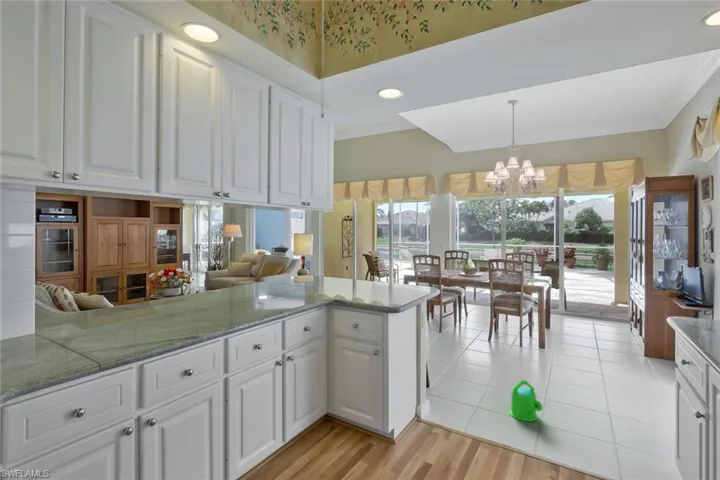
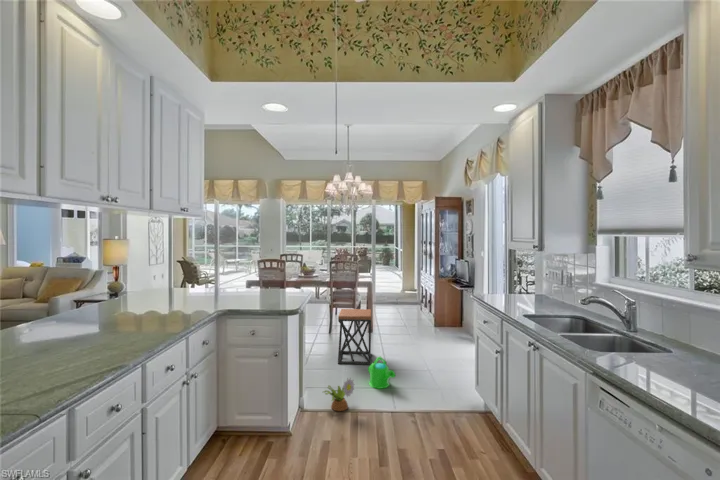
stool: none [481,315,530,387] -> present [338,309,371,364]
decorative plant: none [440,397,479,434] -> present [324,379,354,411]

